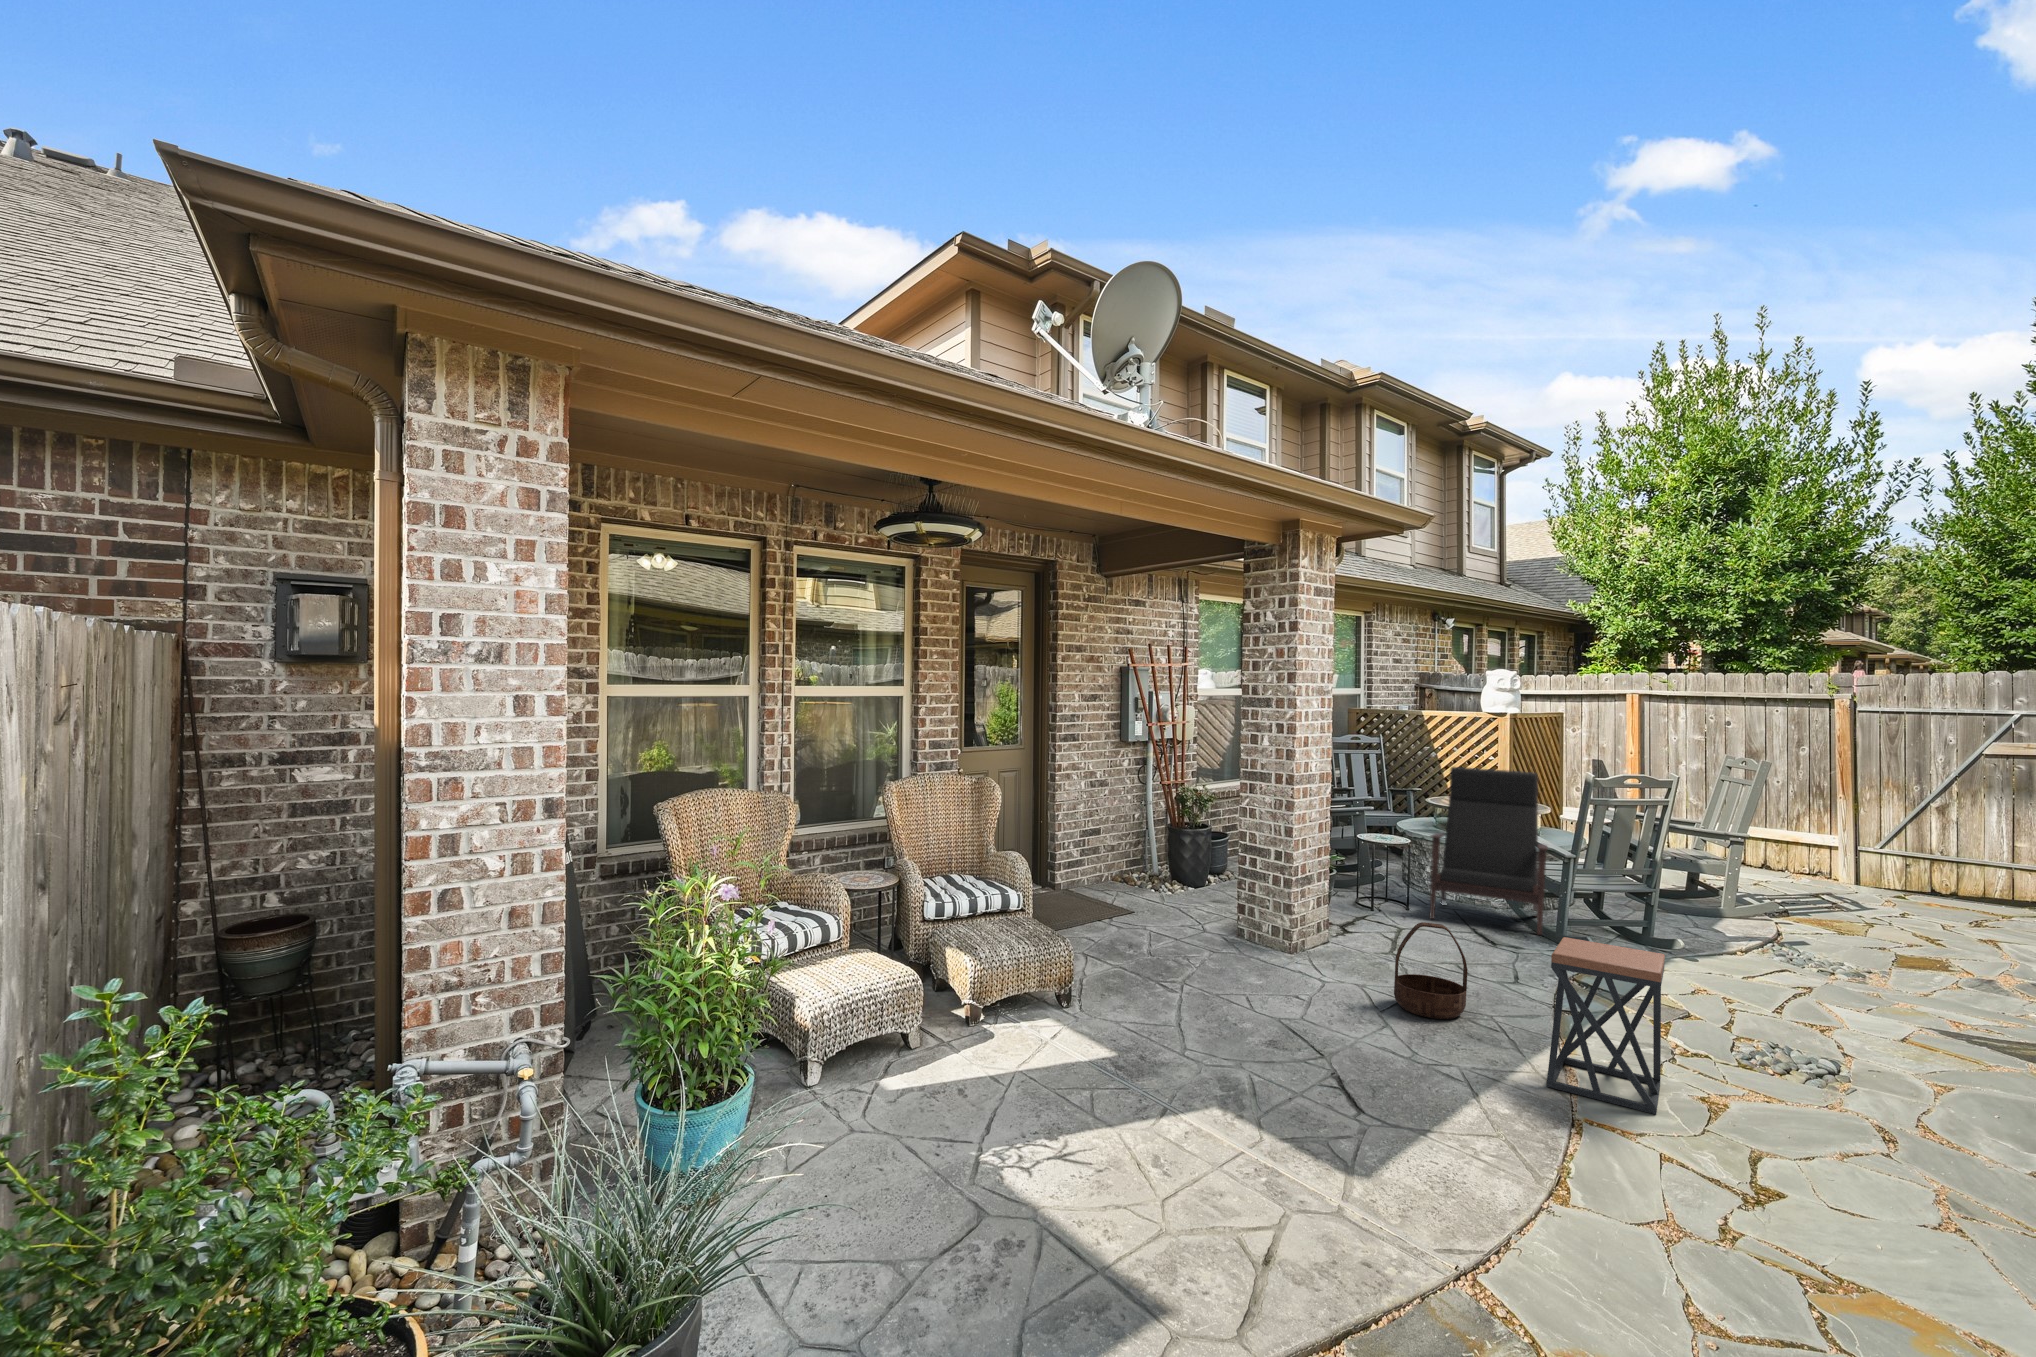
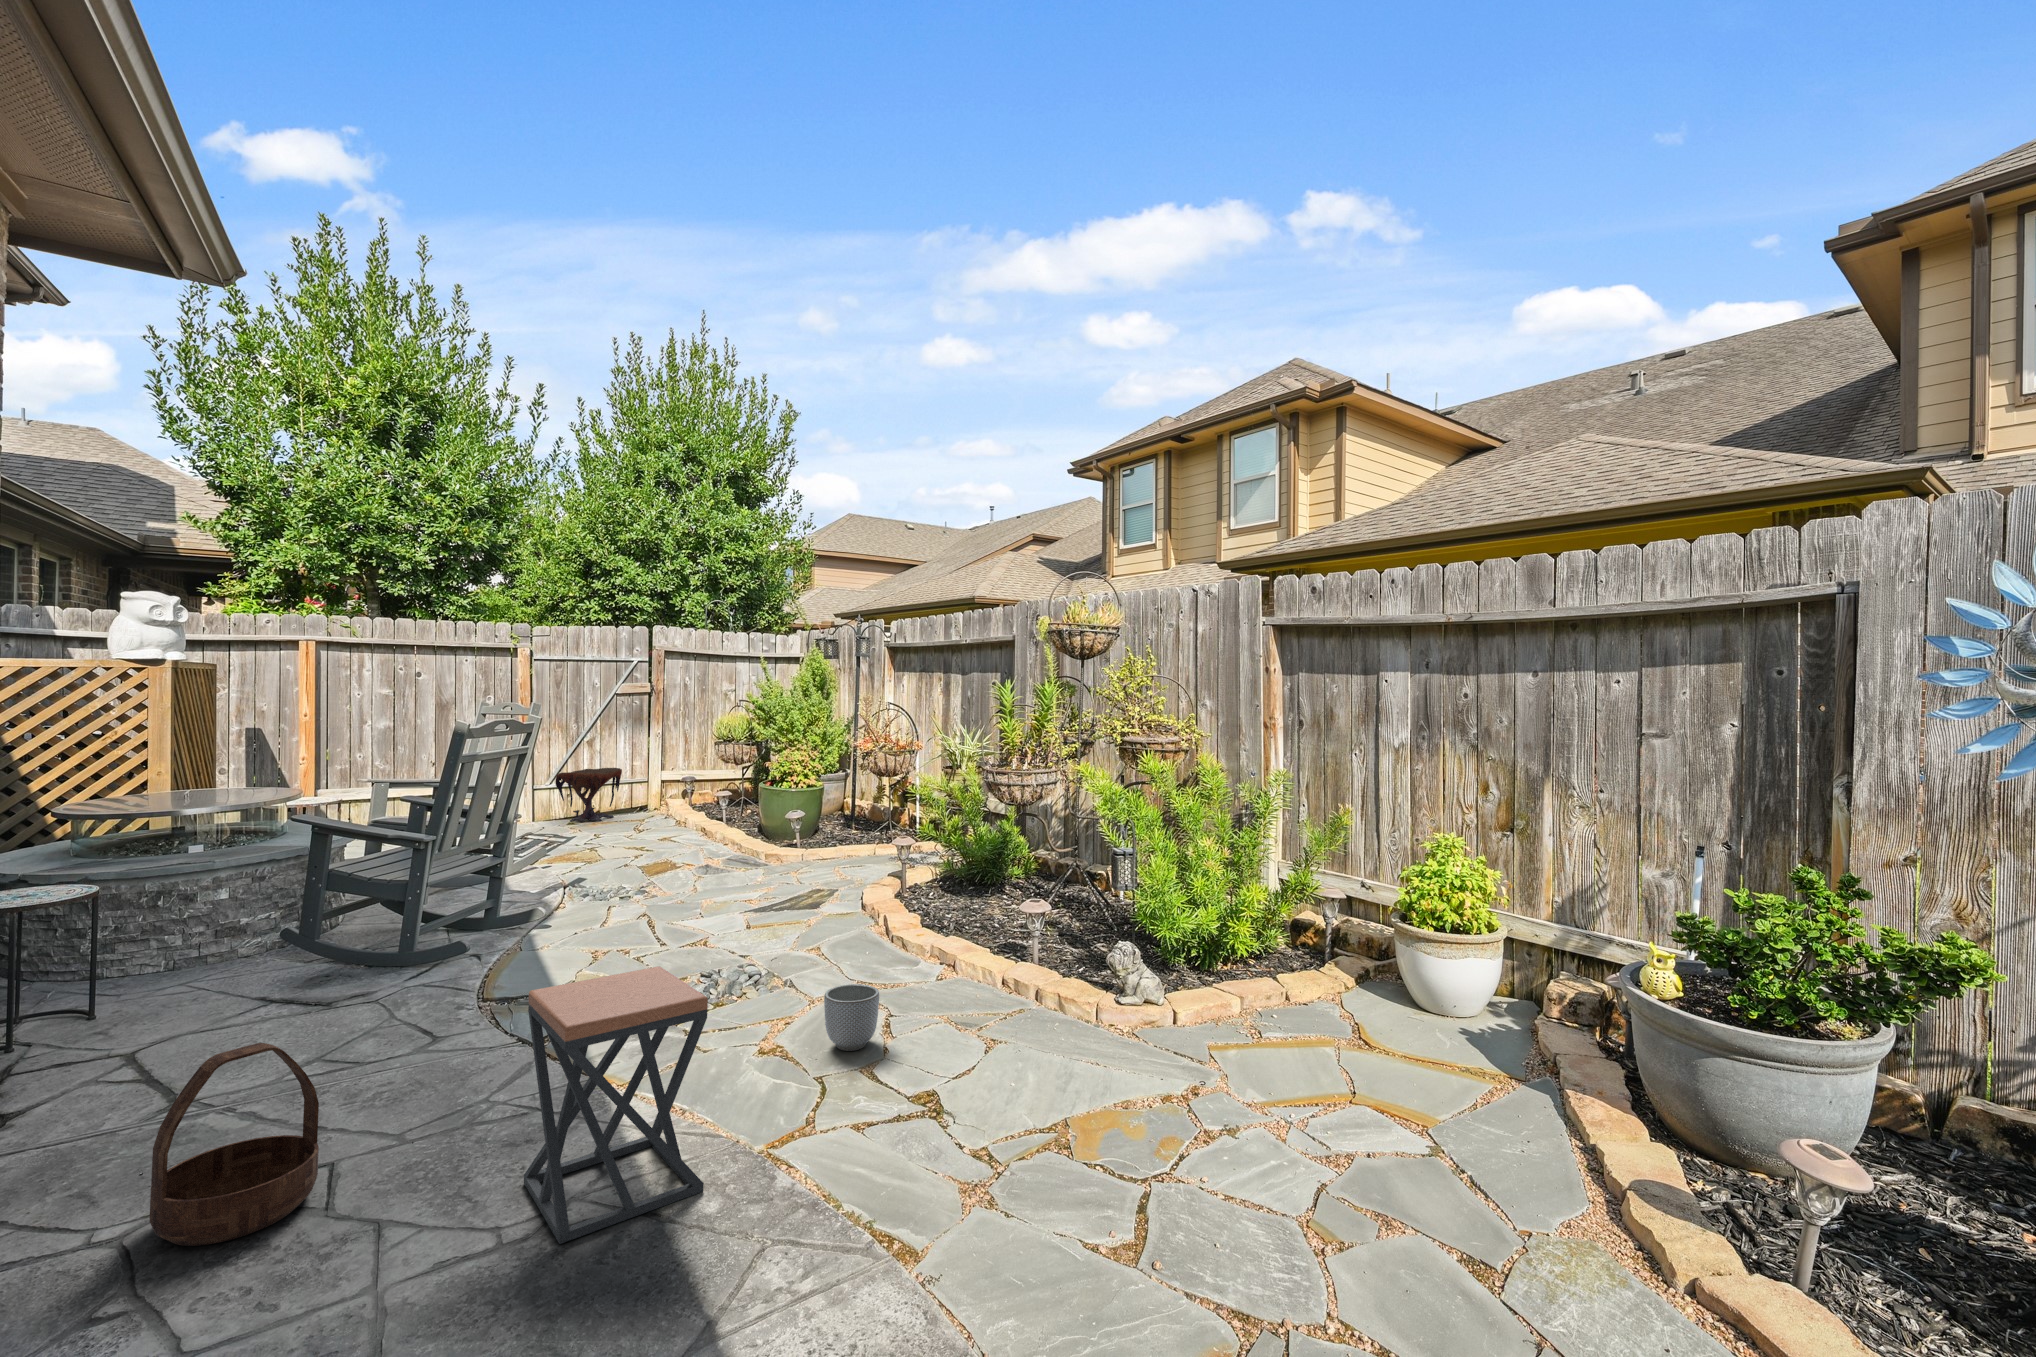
lounge chair: present [1430,767,1548,935] -> none [70,747,308,1022]
side table: none [1885,837,1979,900] -> present [555,768,622,822]
planter: none [1892,1061,1970,1132] -> present [824,984,879,1051]

